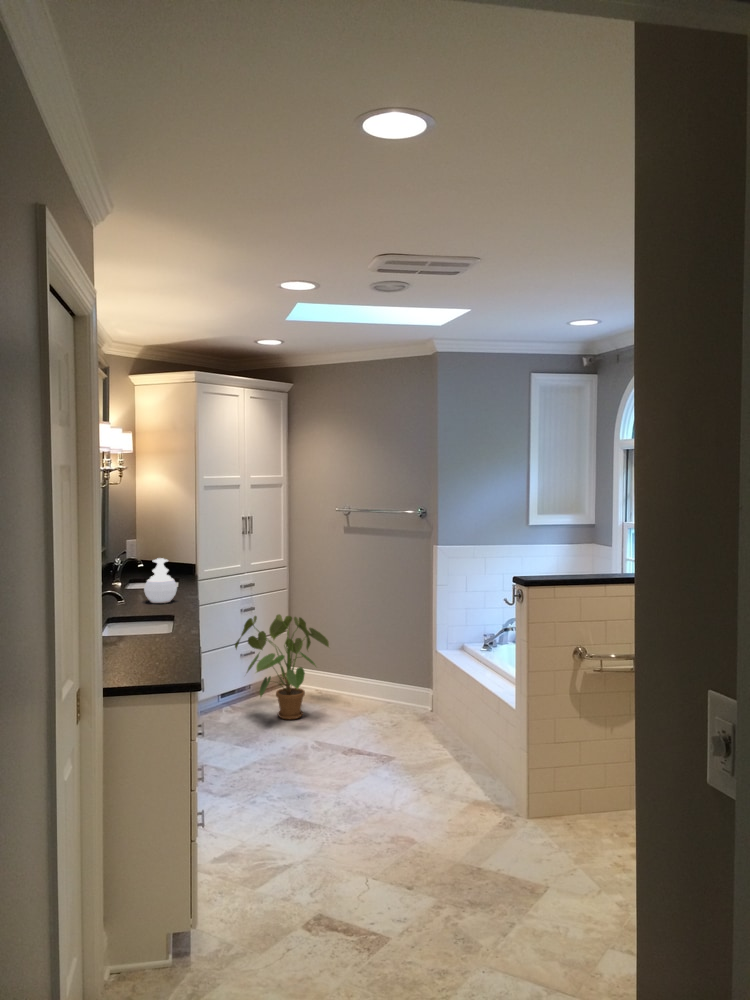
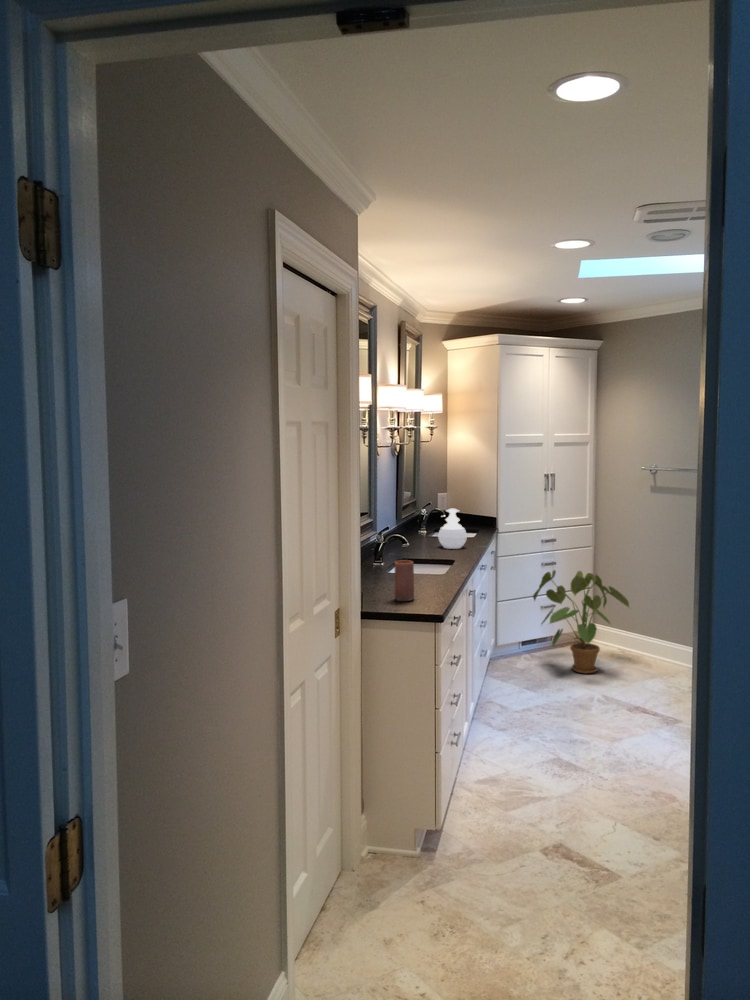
candle: none [130,624,154,673] -> present [395,560,414,601]

